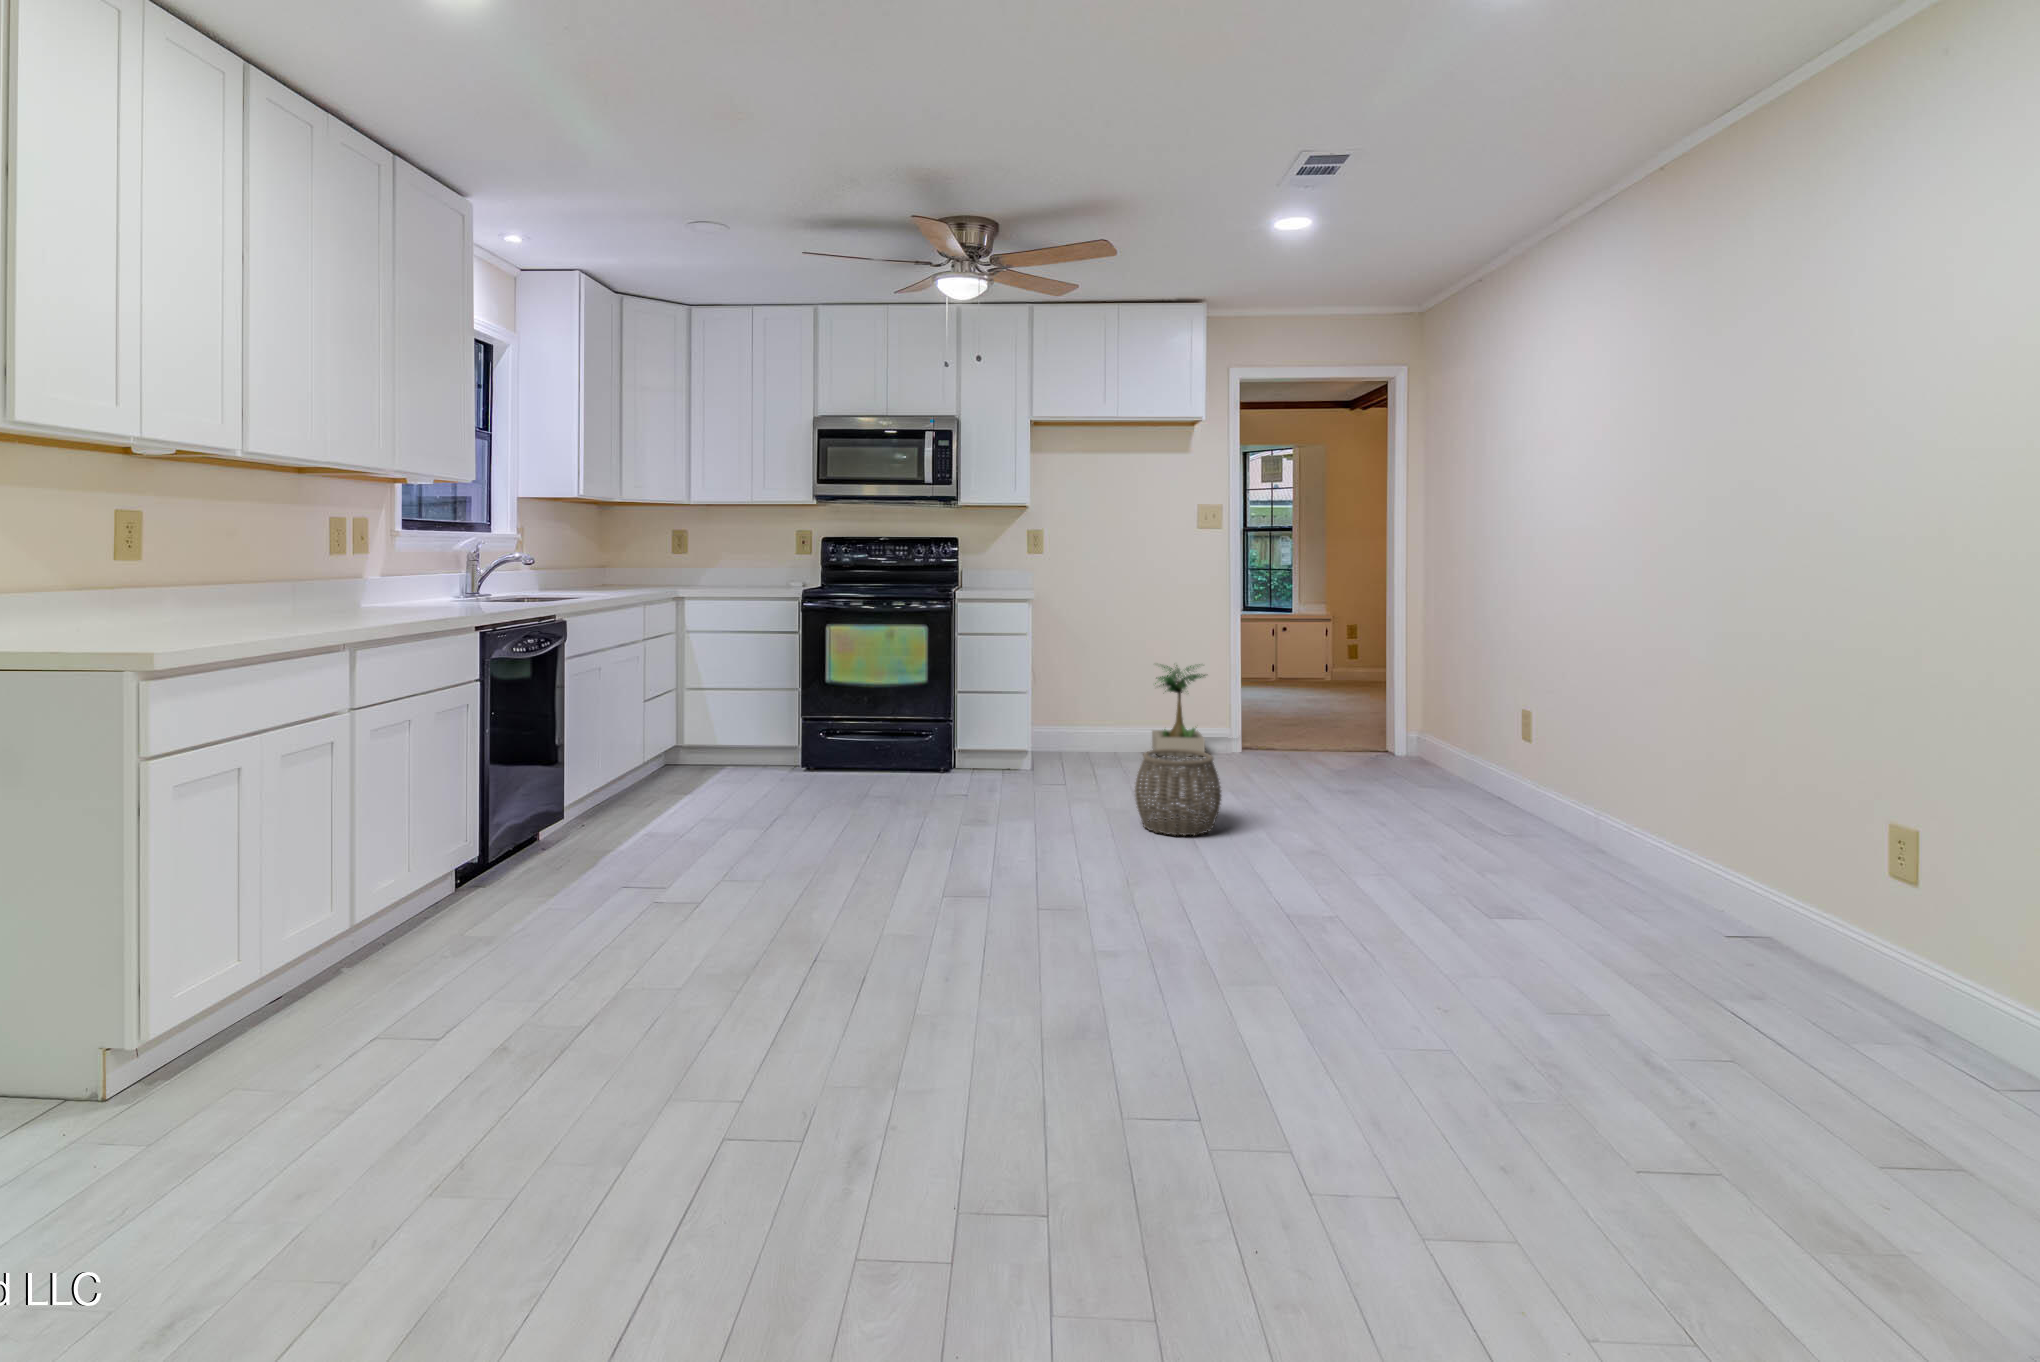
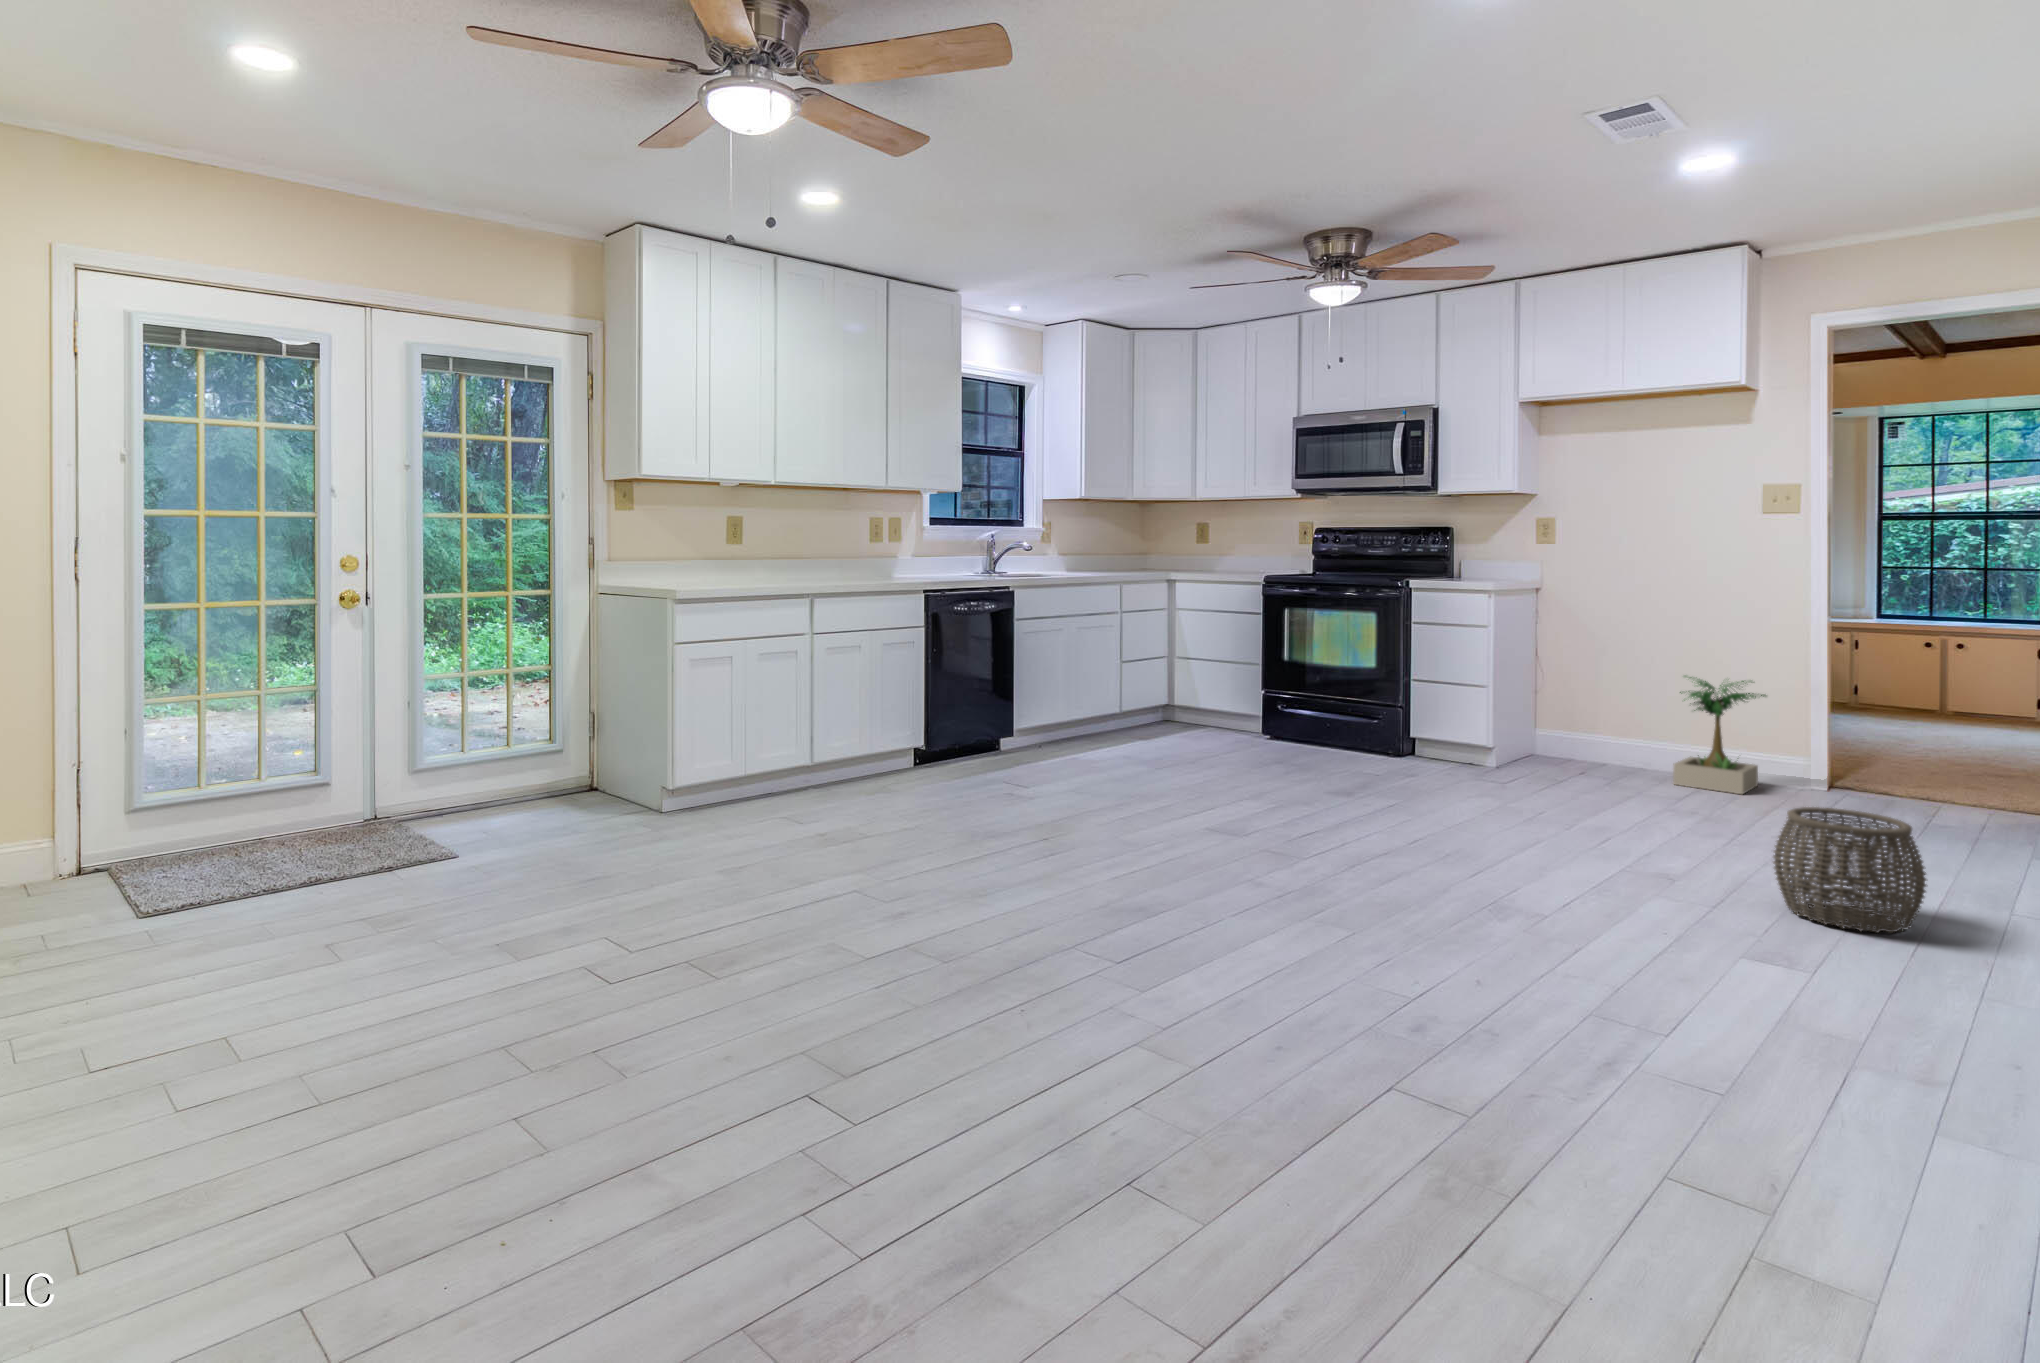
woven basket: present [1135,749,1221,836] -> present [1773,807,1926,933]

